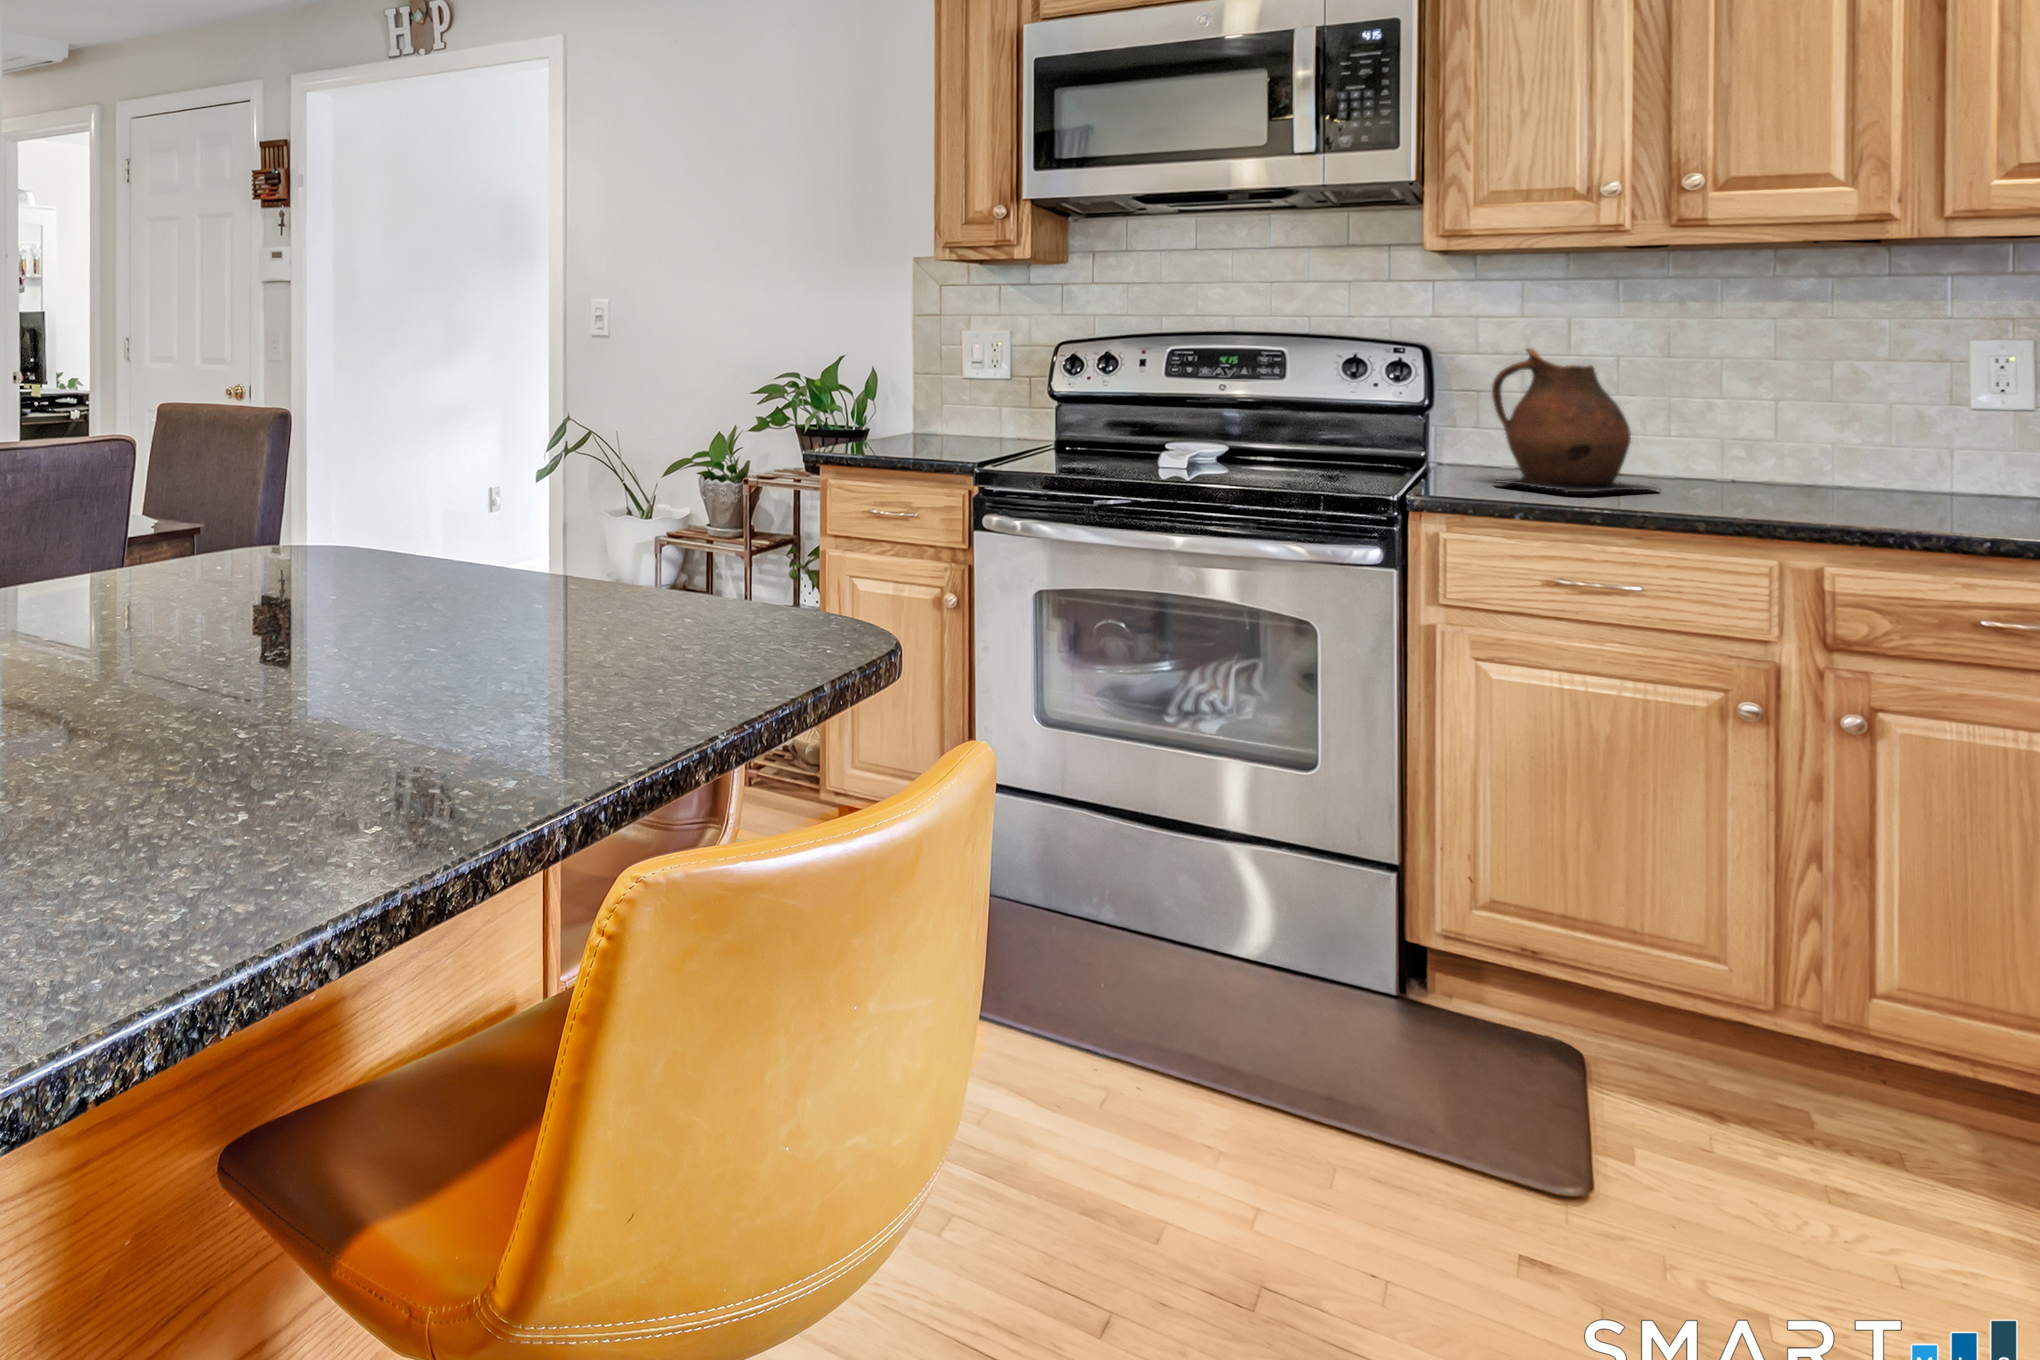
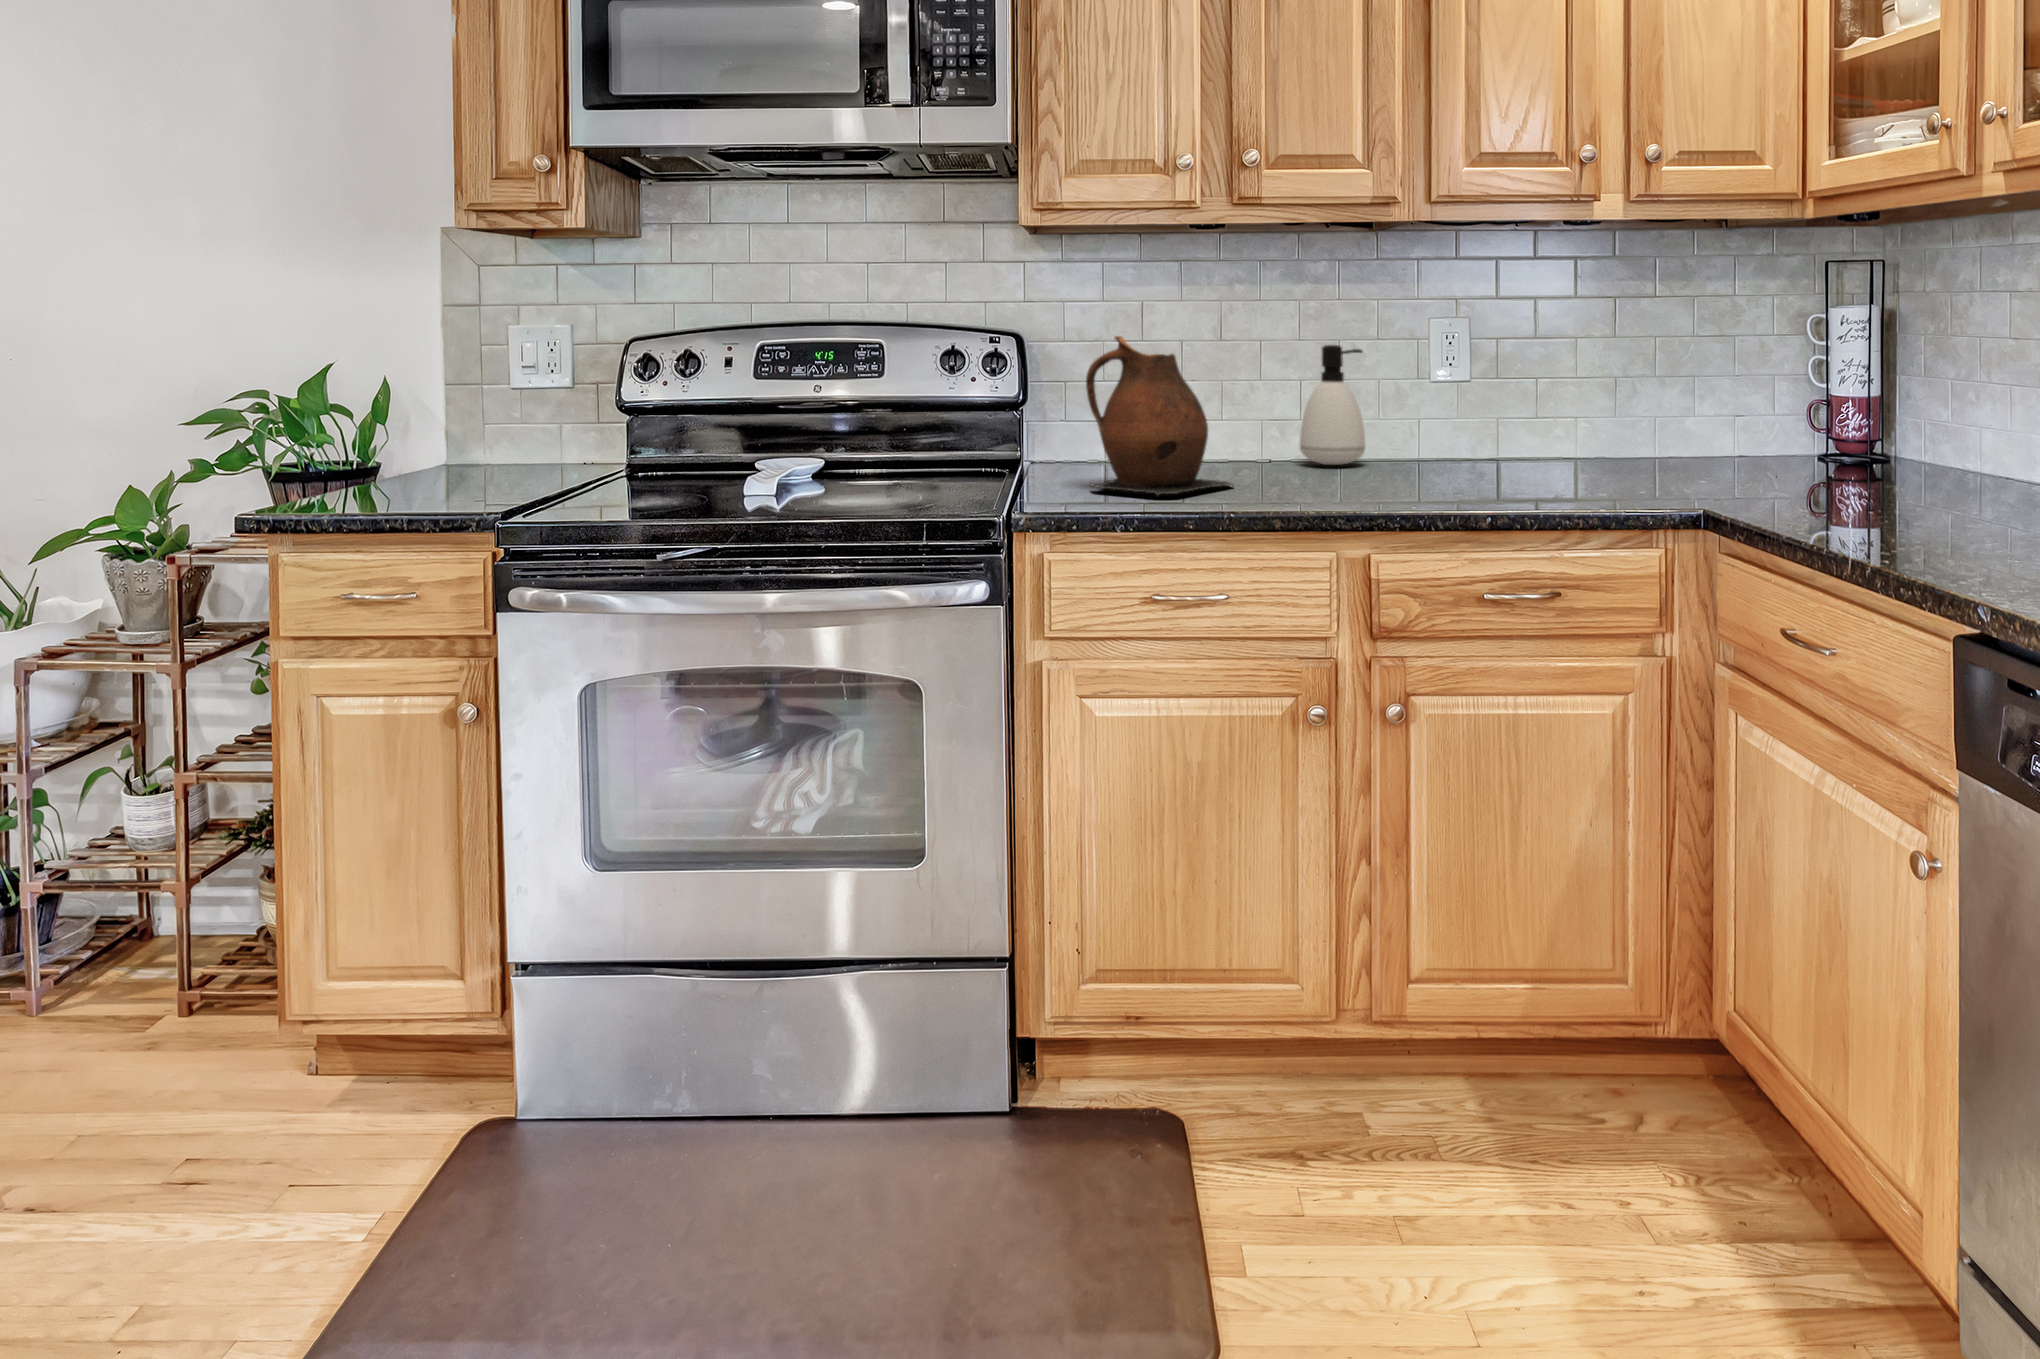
soap dispenser: none [1757,360,1849,481] -> present [1300,345,1365,465]

